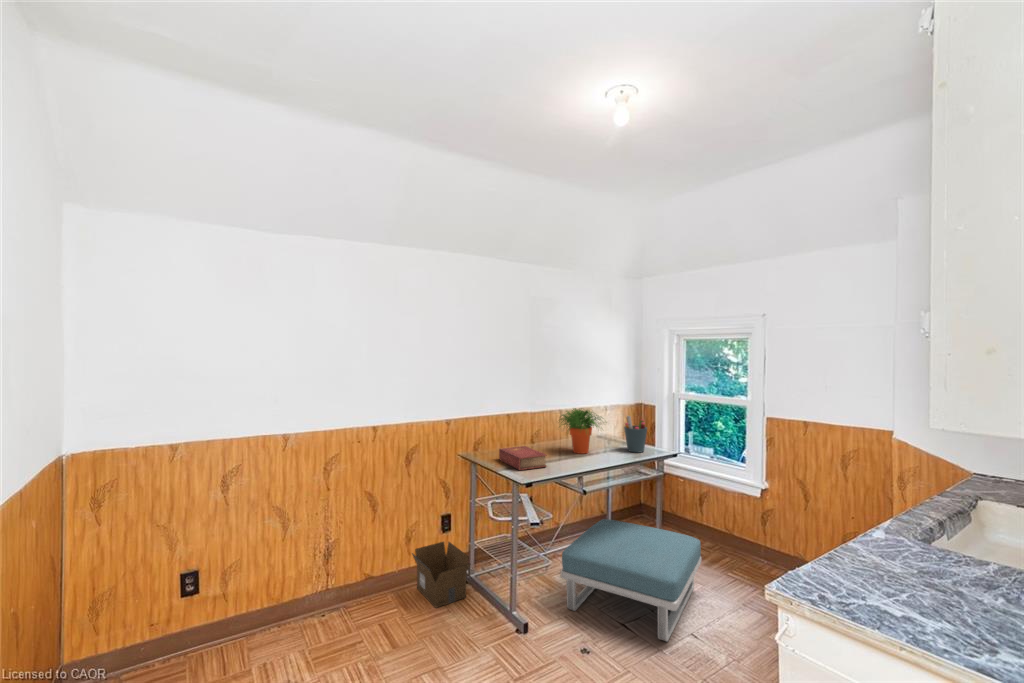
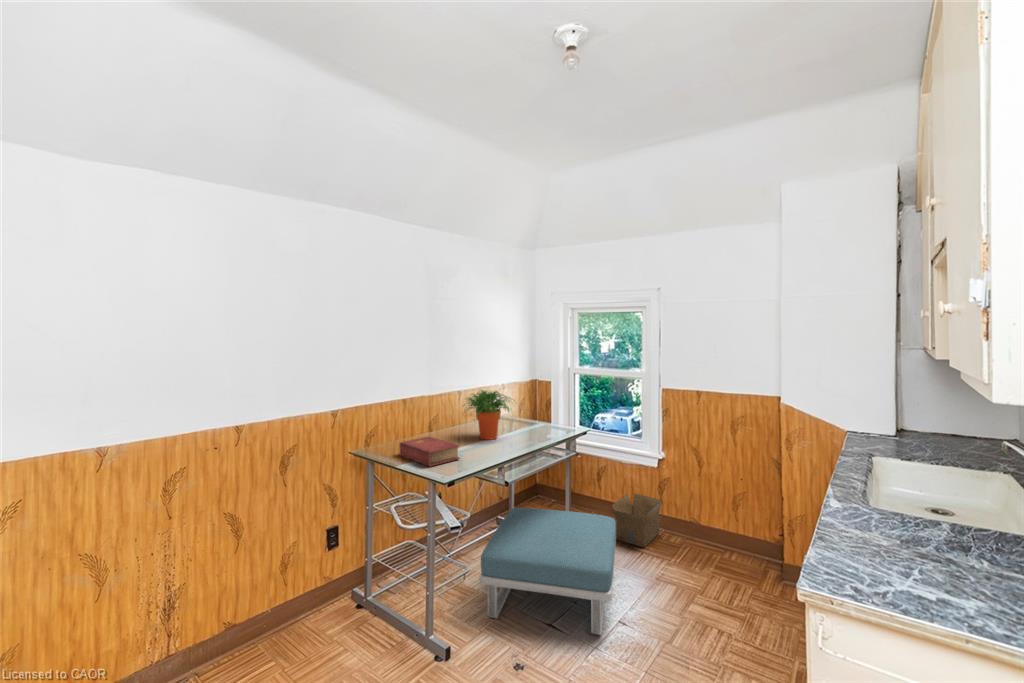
pen holder: present [624,416,647,452] -> none [532,395,556,434]
cardboard box: present [412,542,471,608] -> present [612,493,662,548]

